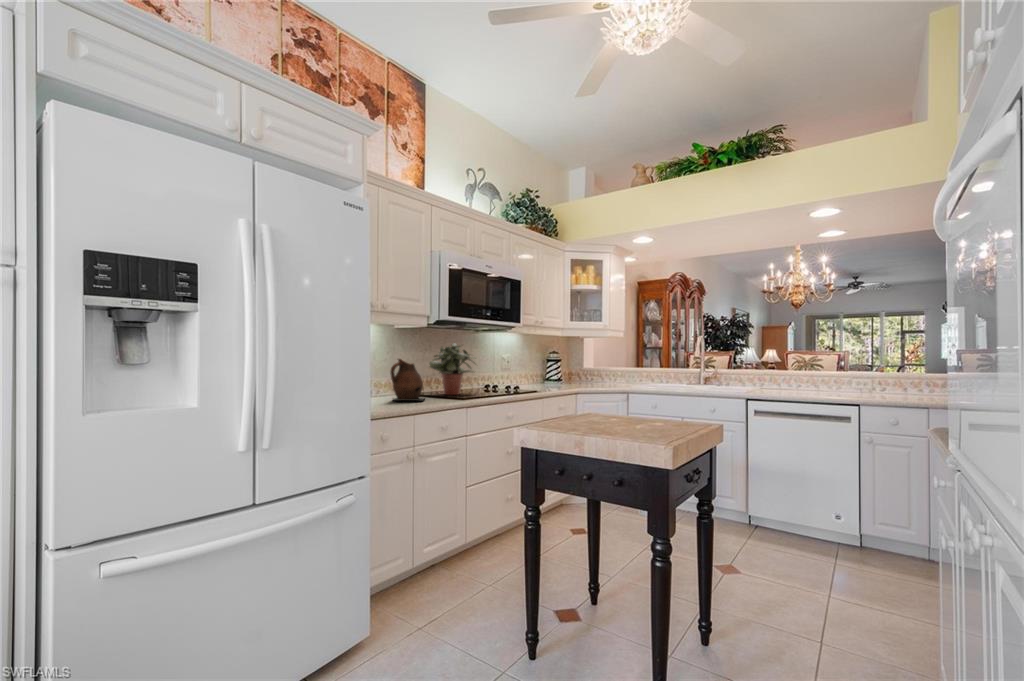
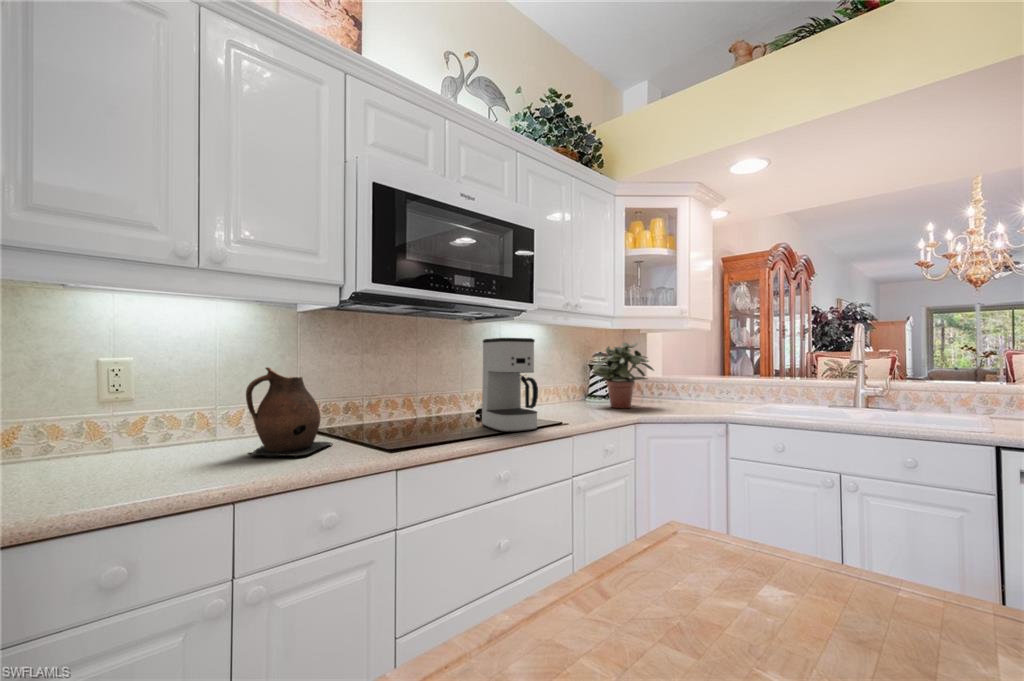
potted plant: present [429,343,476,395] -> present [592,343,654,408]
coffee maker: none [491,343,524,395] -> present [482,338,538,432]

